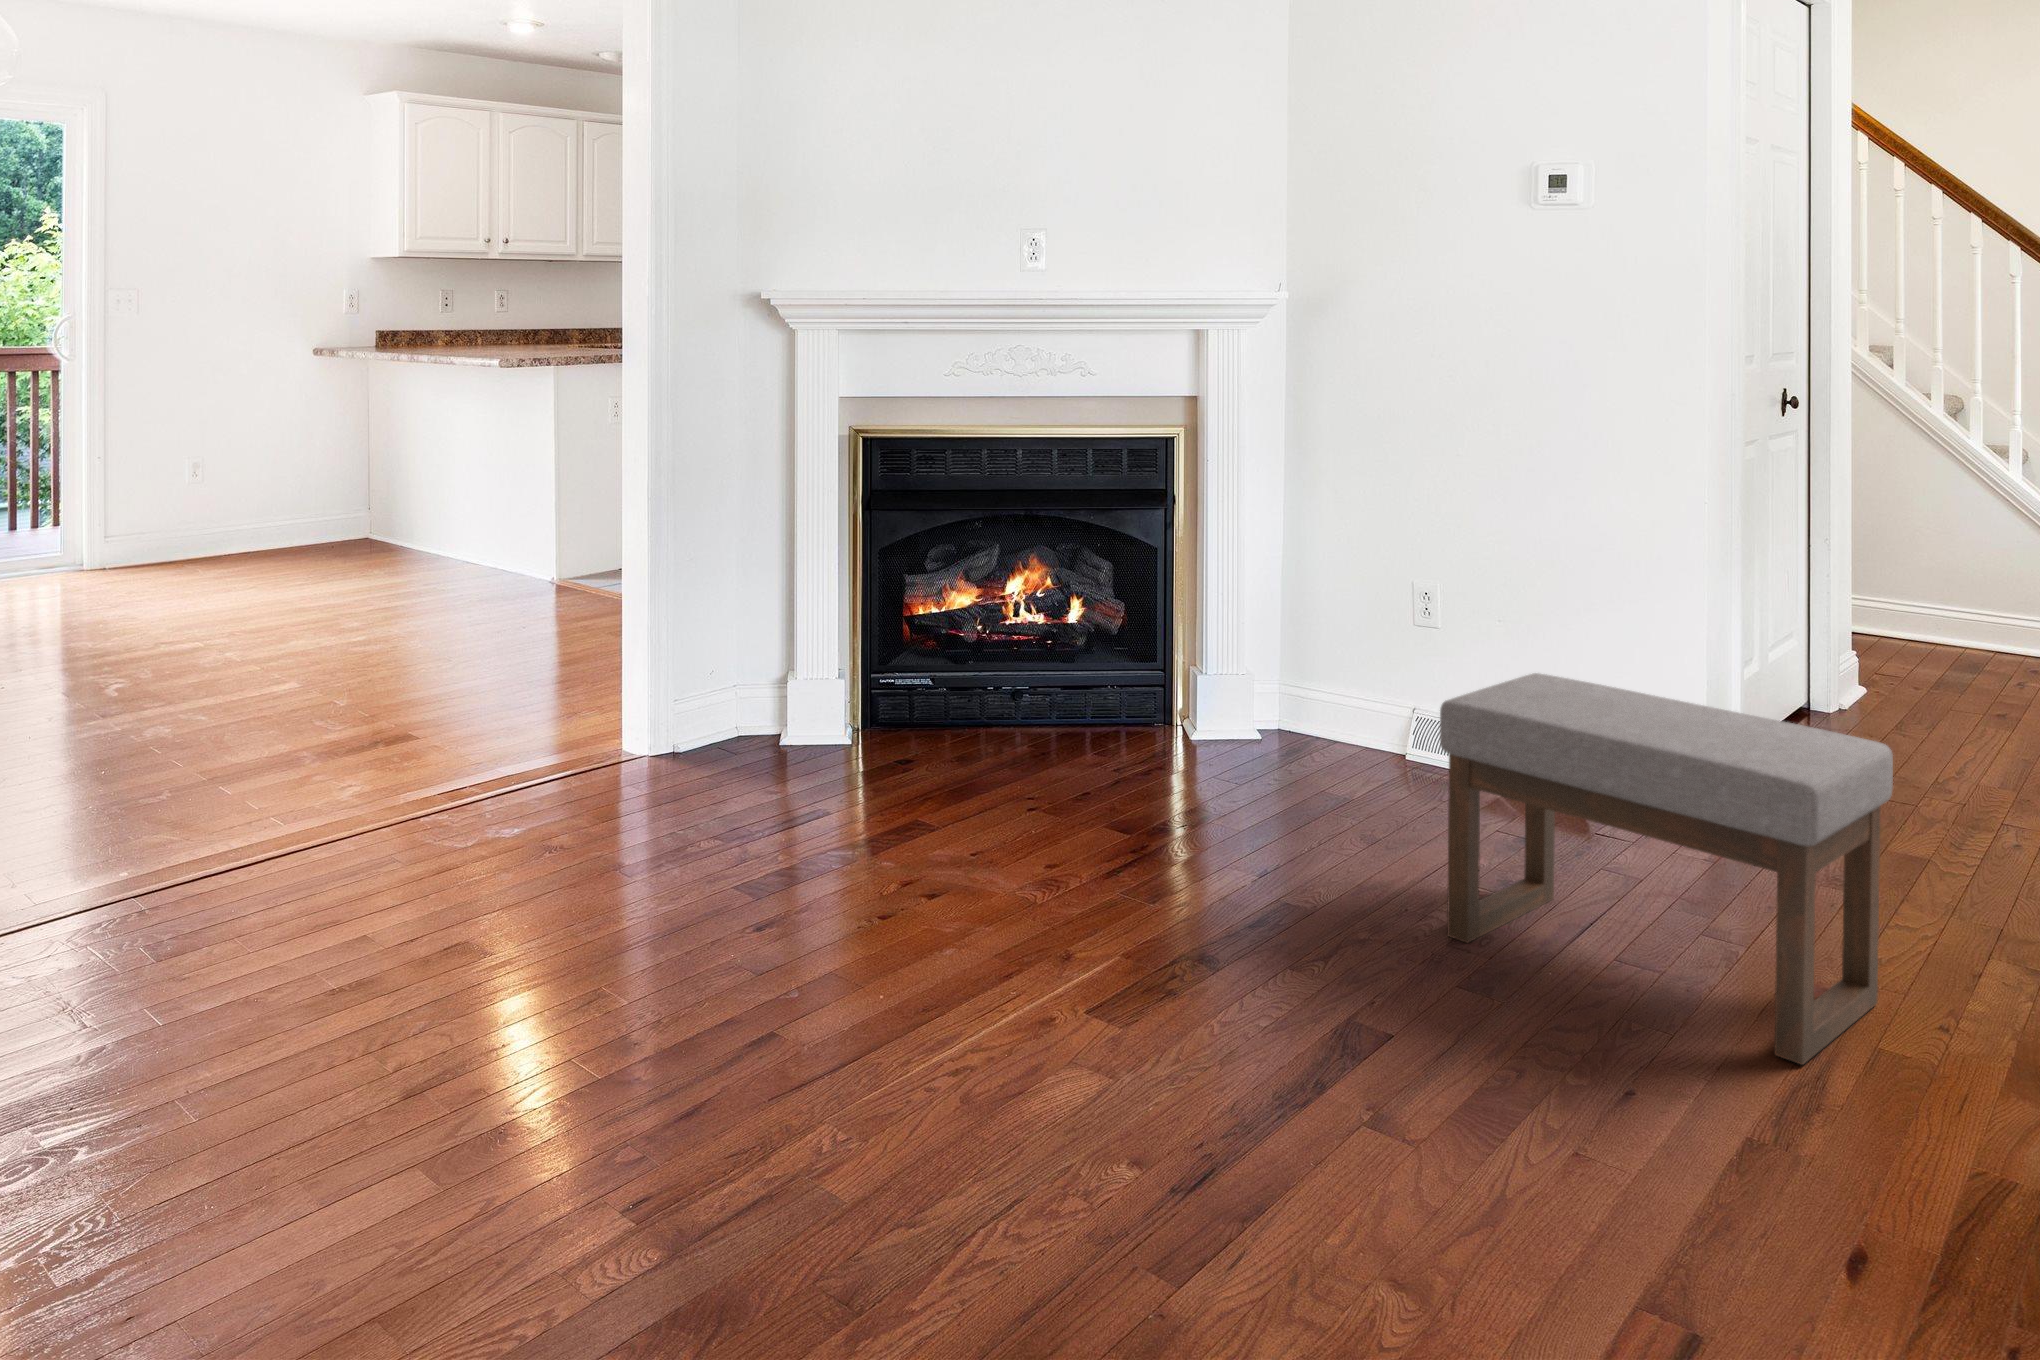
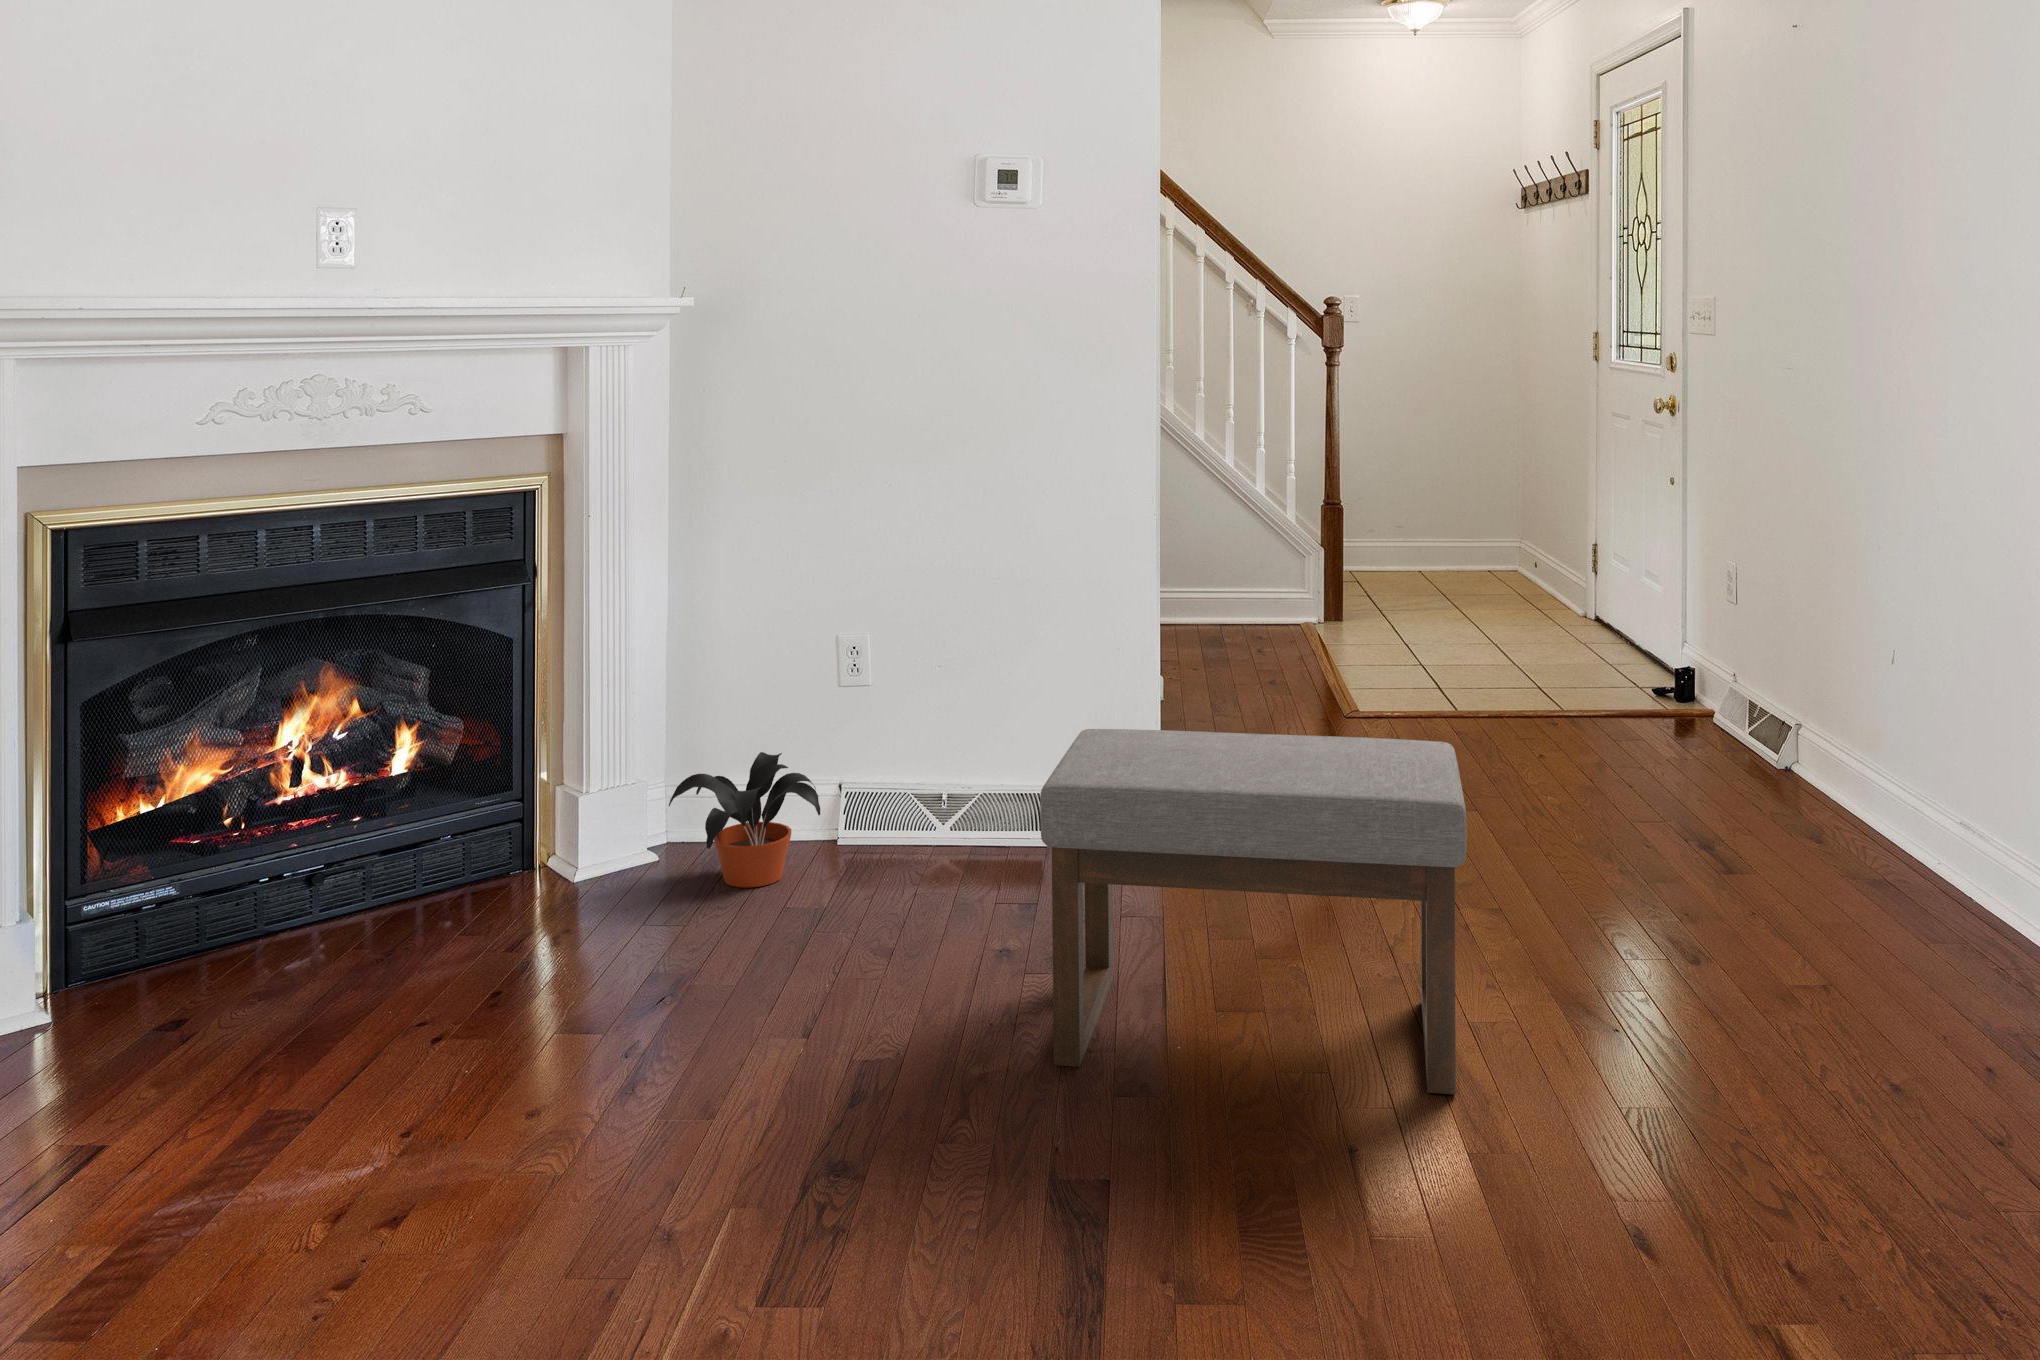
potted plant: none [1258,664,1381,768] -> present [669,752,820,888]

